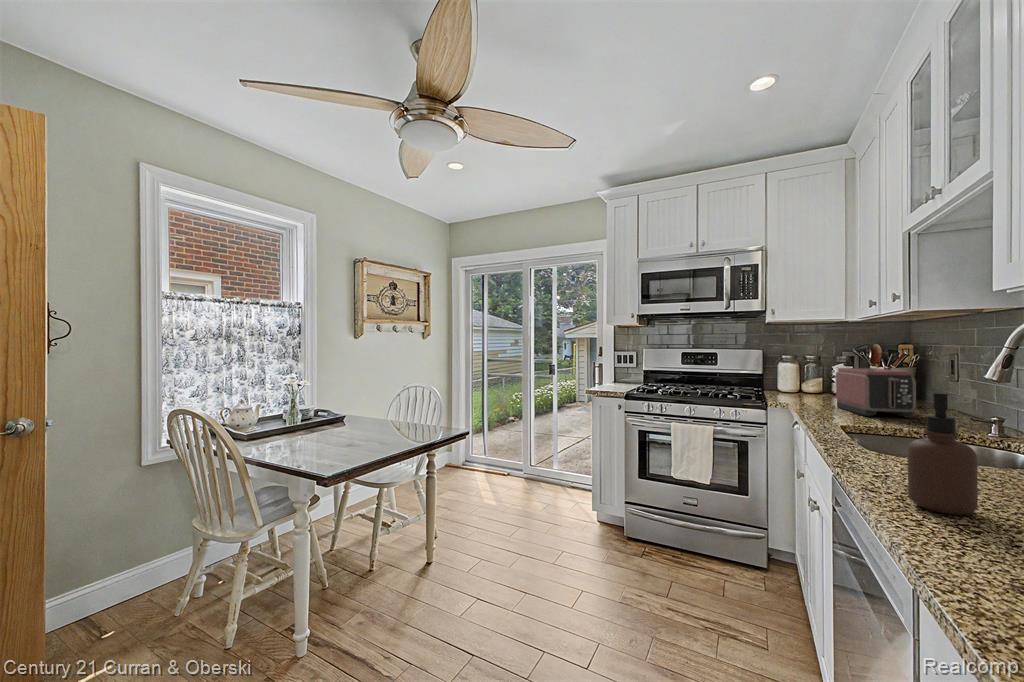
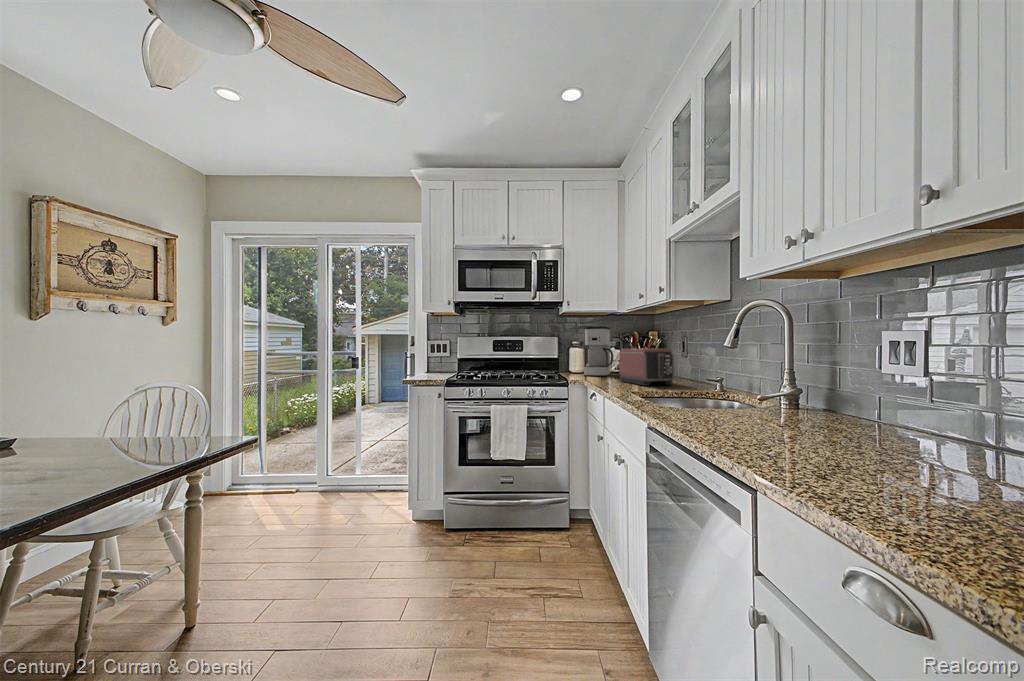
coffee maker: none [793,339,835,398] -> present [584,327,613,376]
soap dispenser: present [908,393,978,515] -> none [723,349,769,444]

